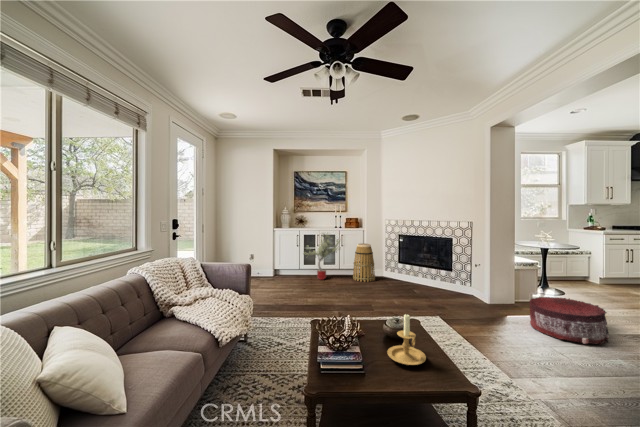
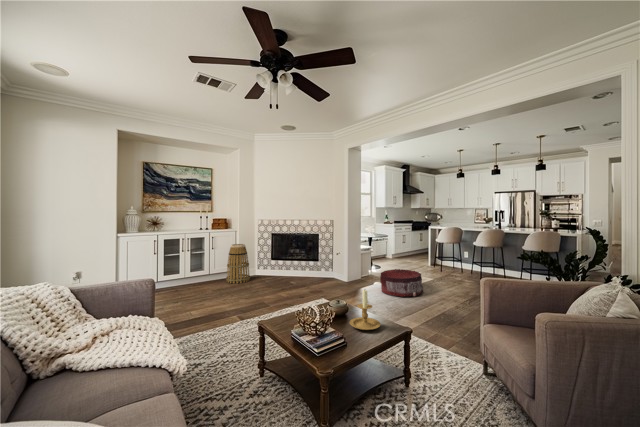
potted tree: present [304,233,340,280] -> none [166,234,214,289]

